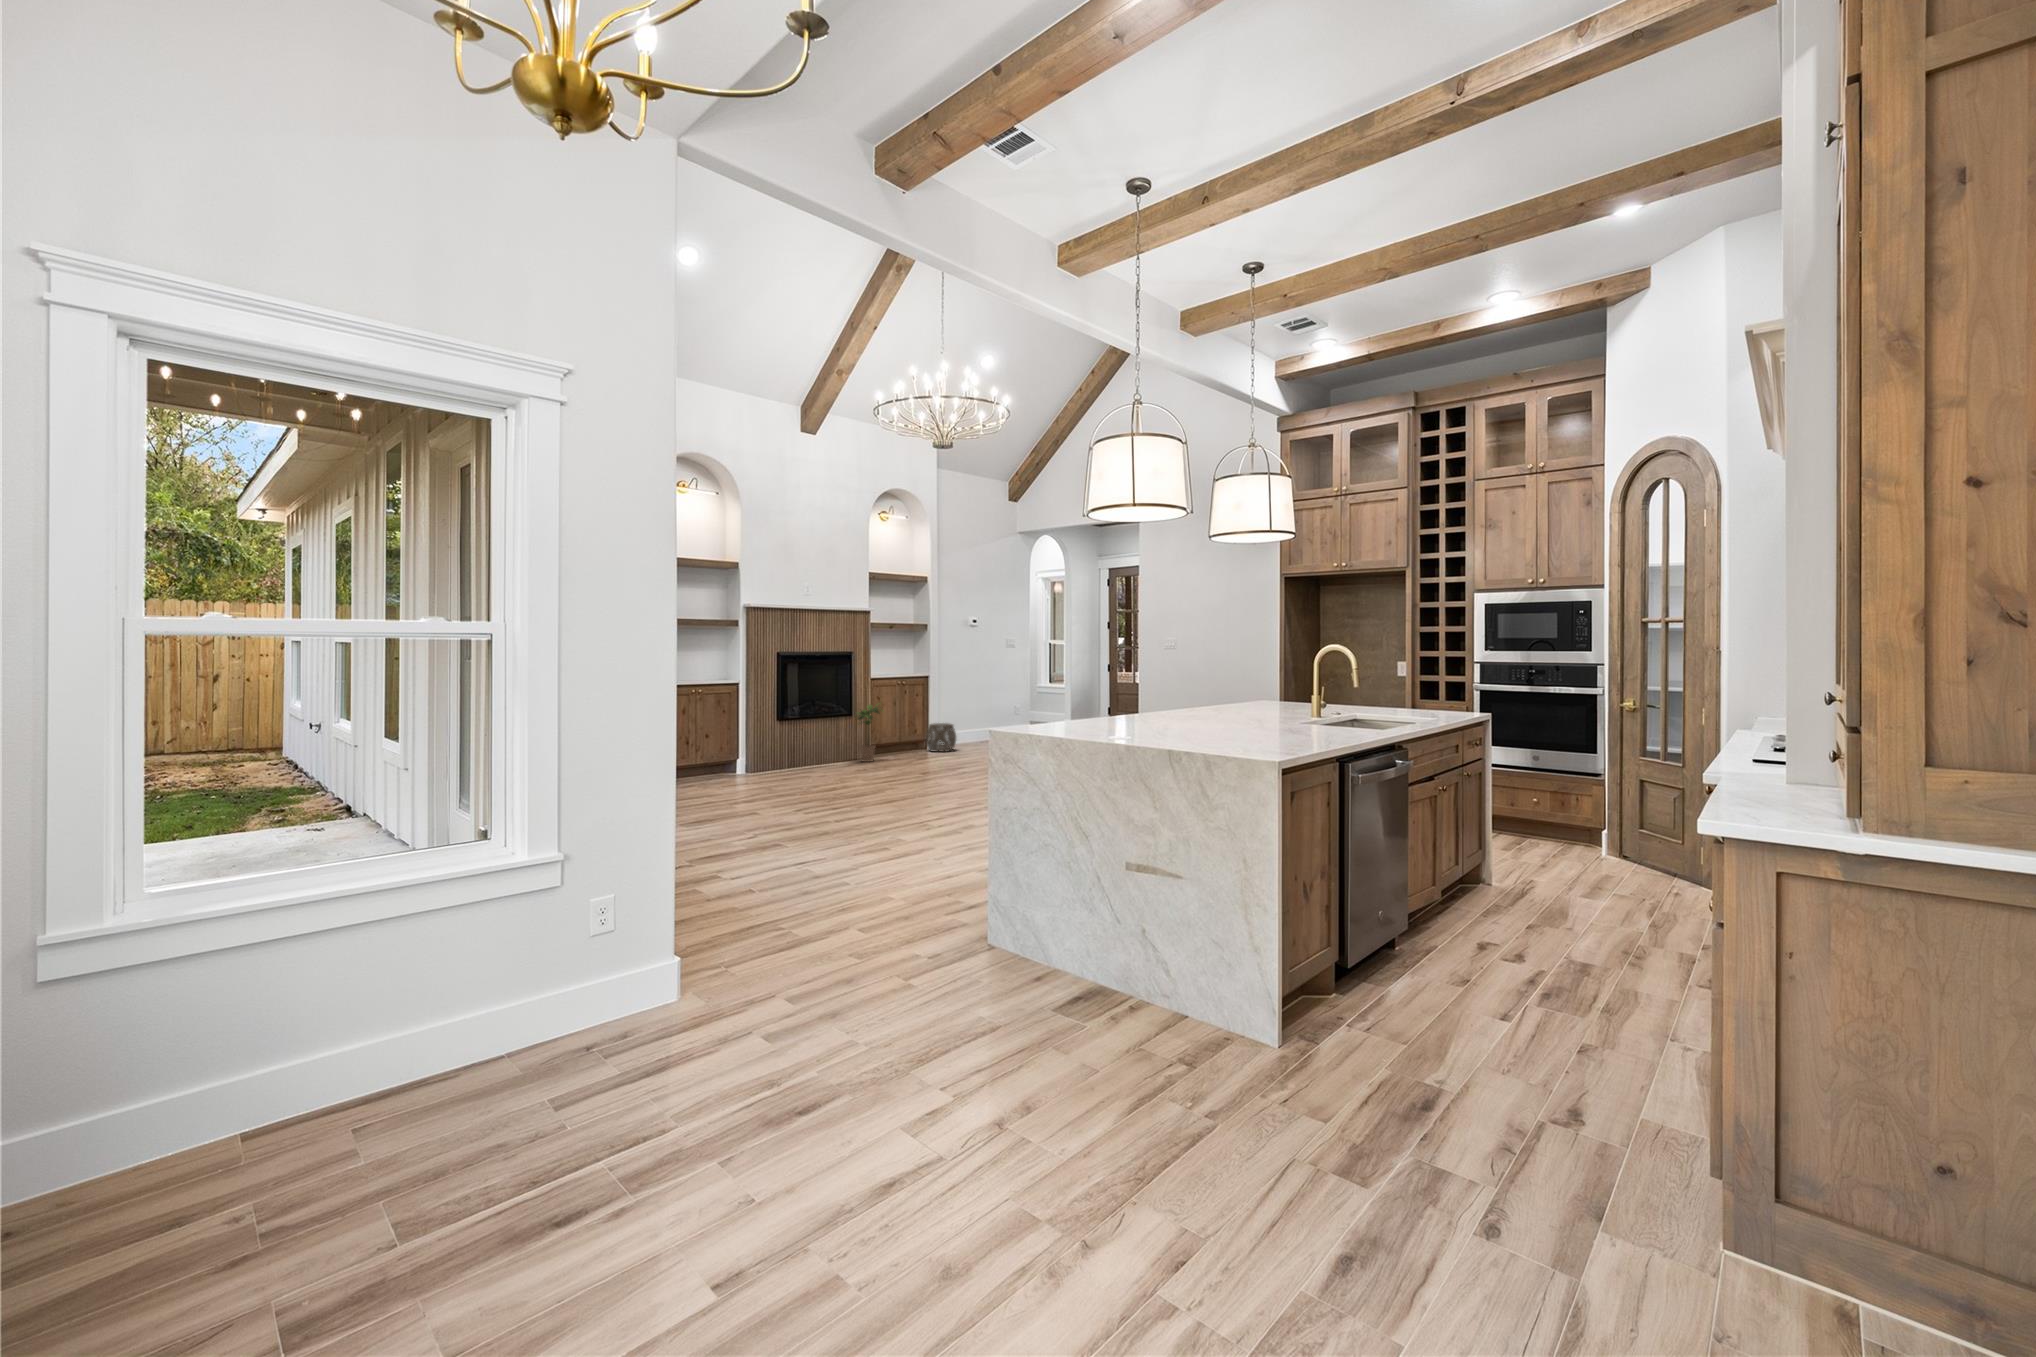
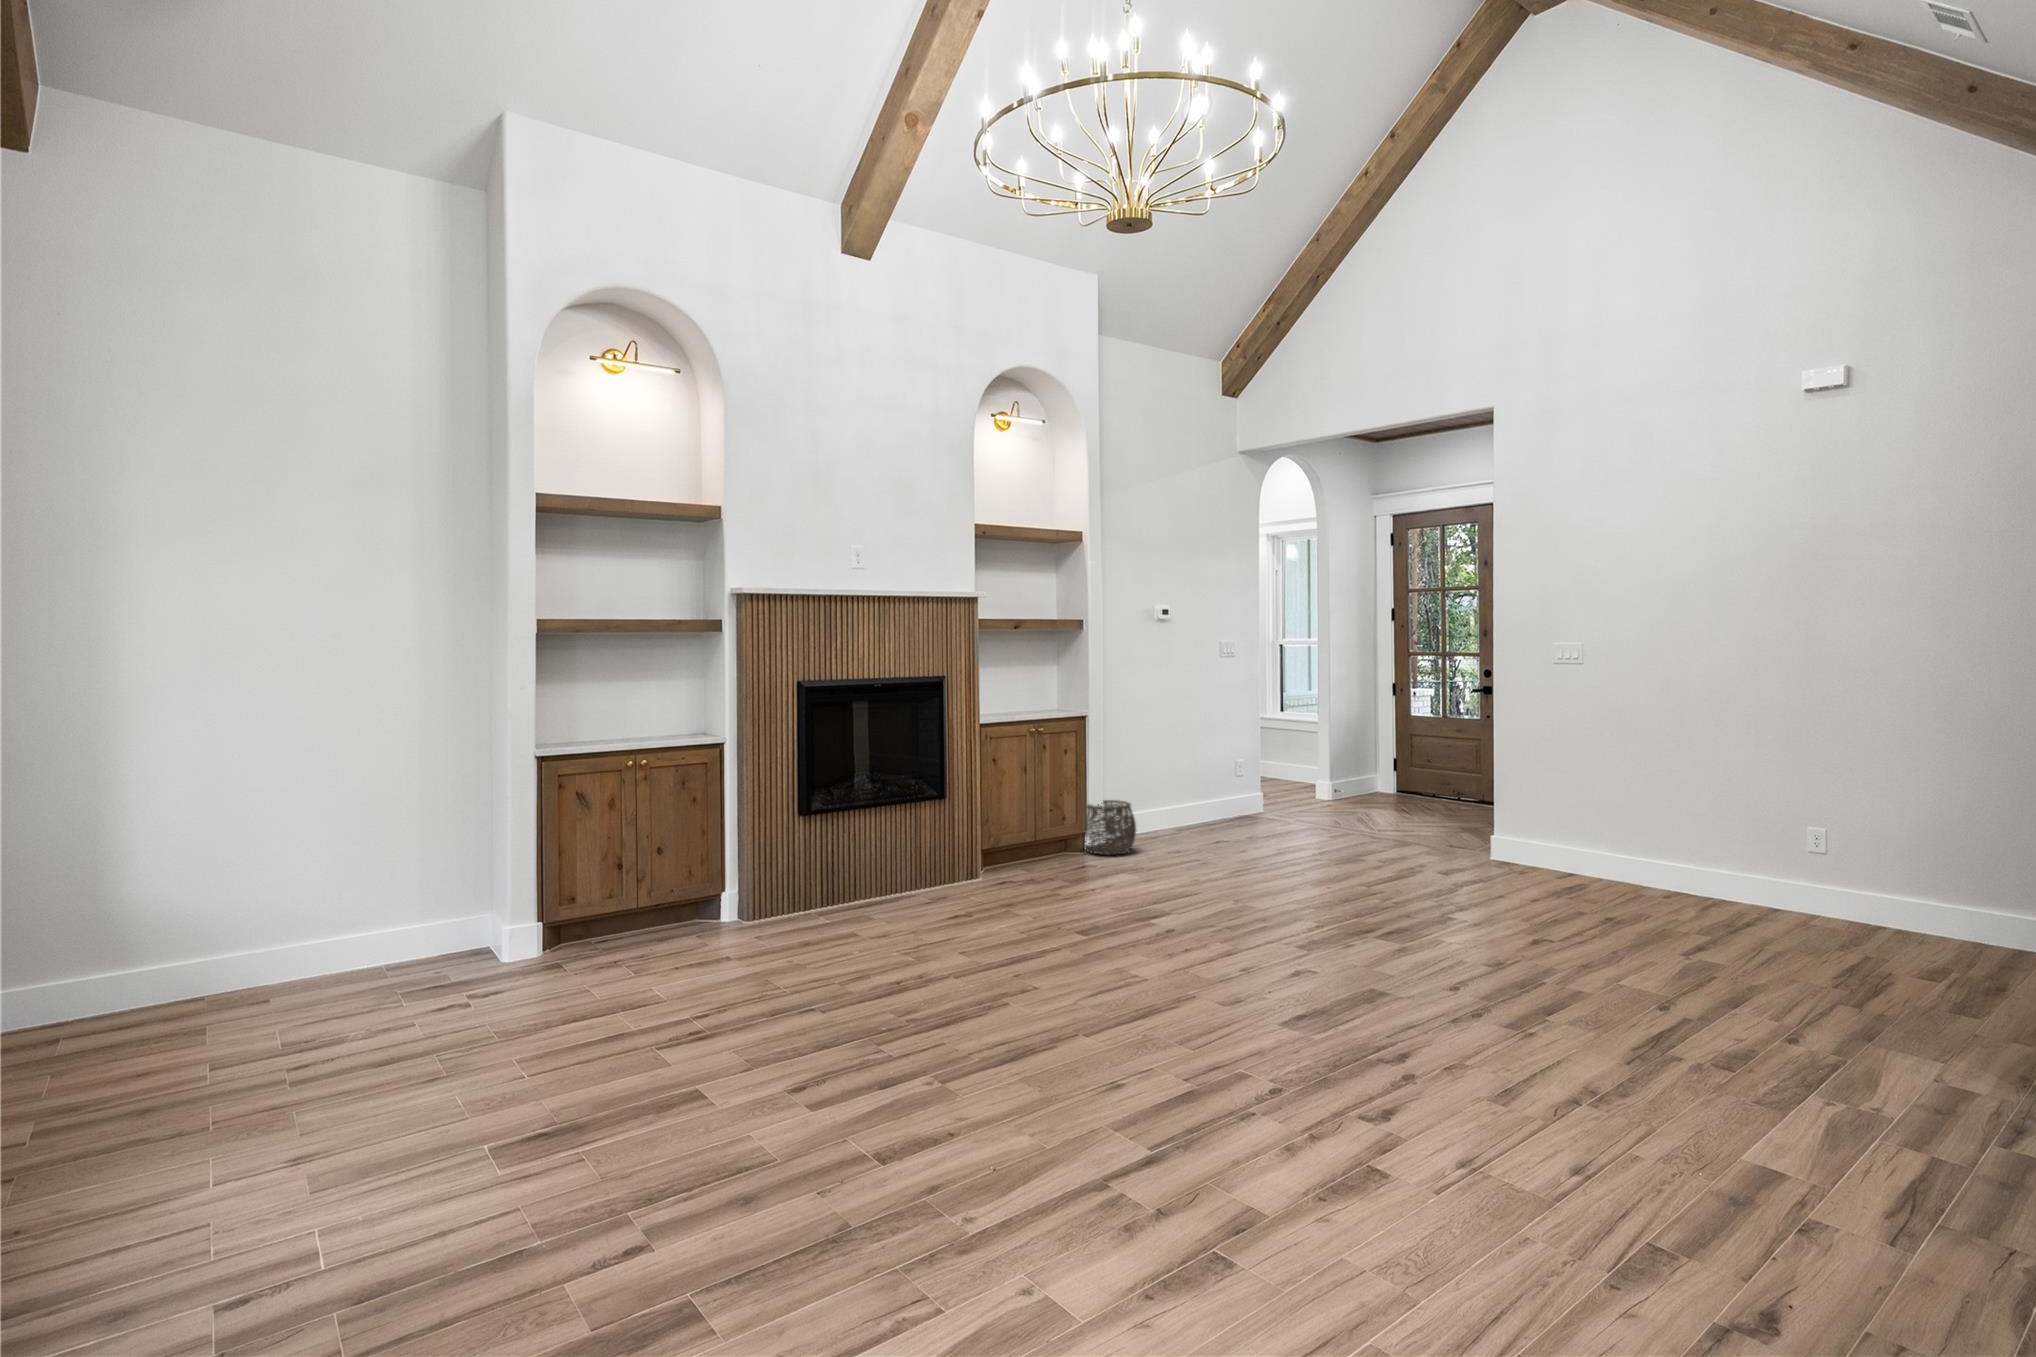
potted plant: present [857,705,880,762] -> none [948,771,1006,886]

